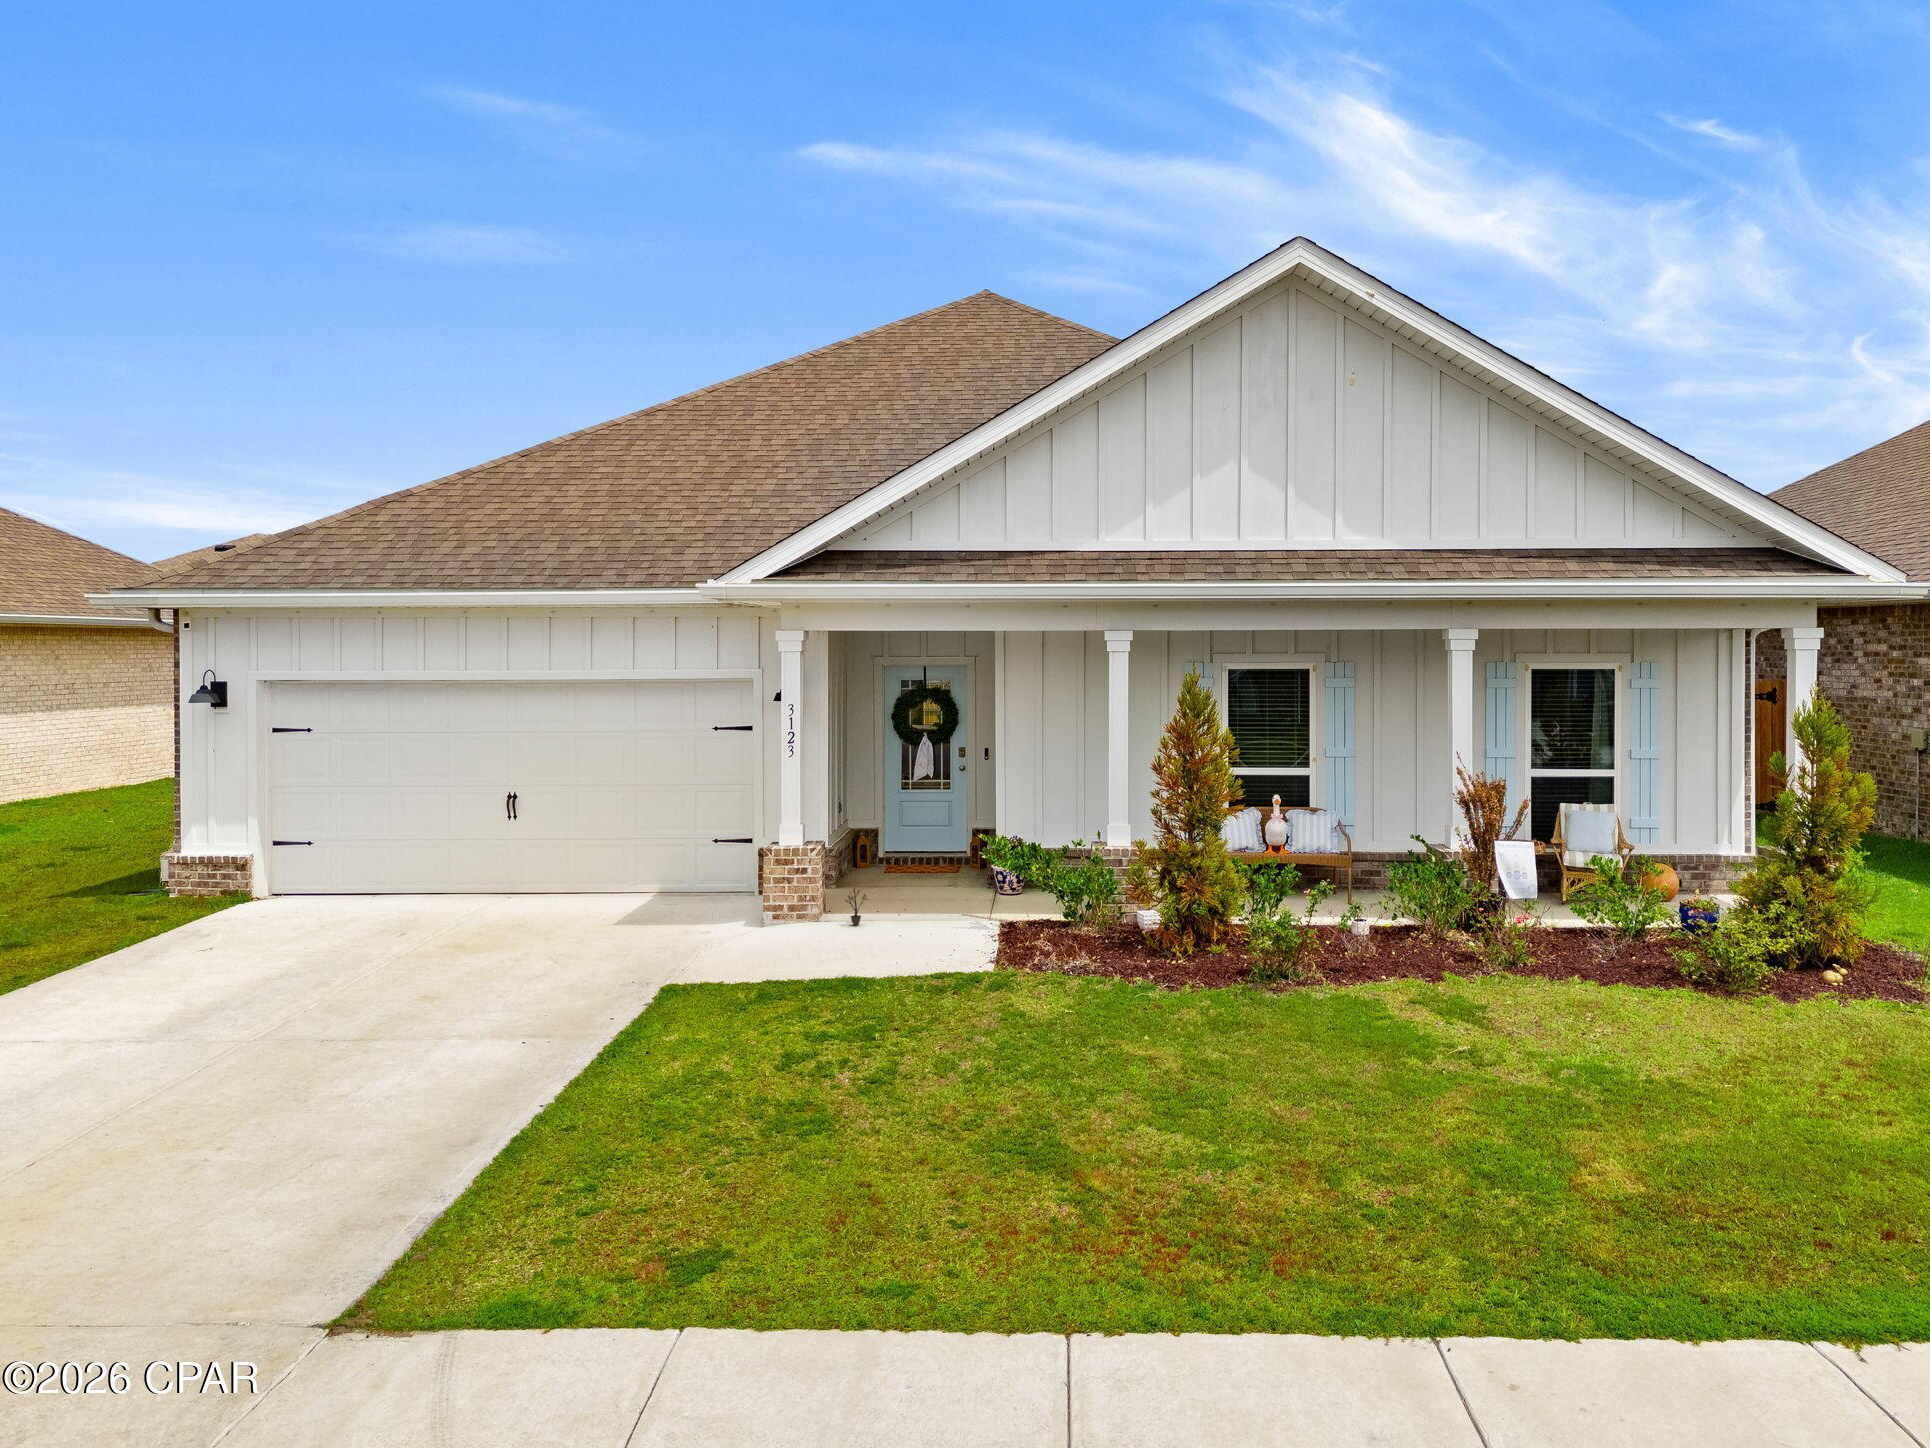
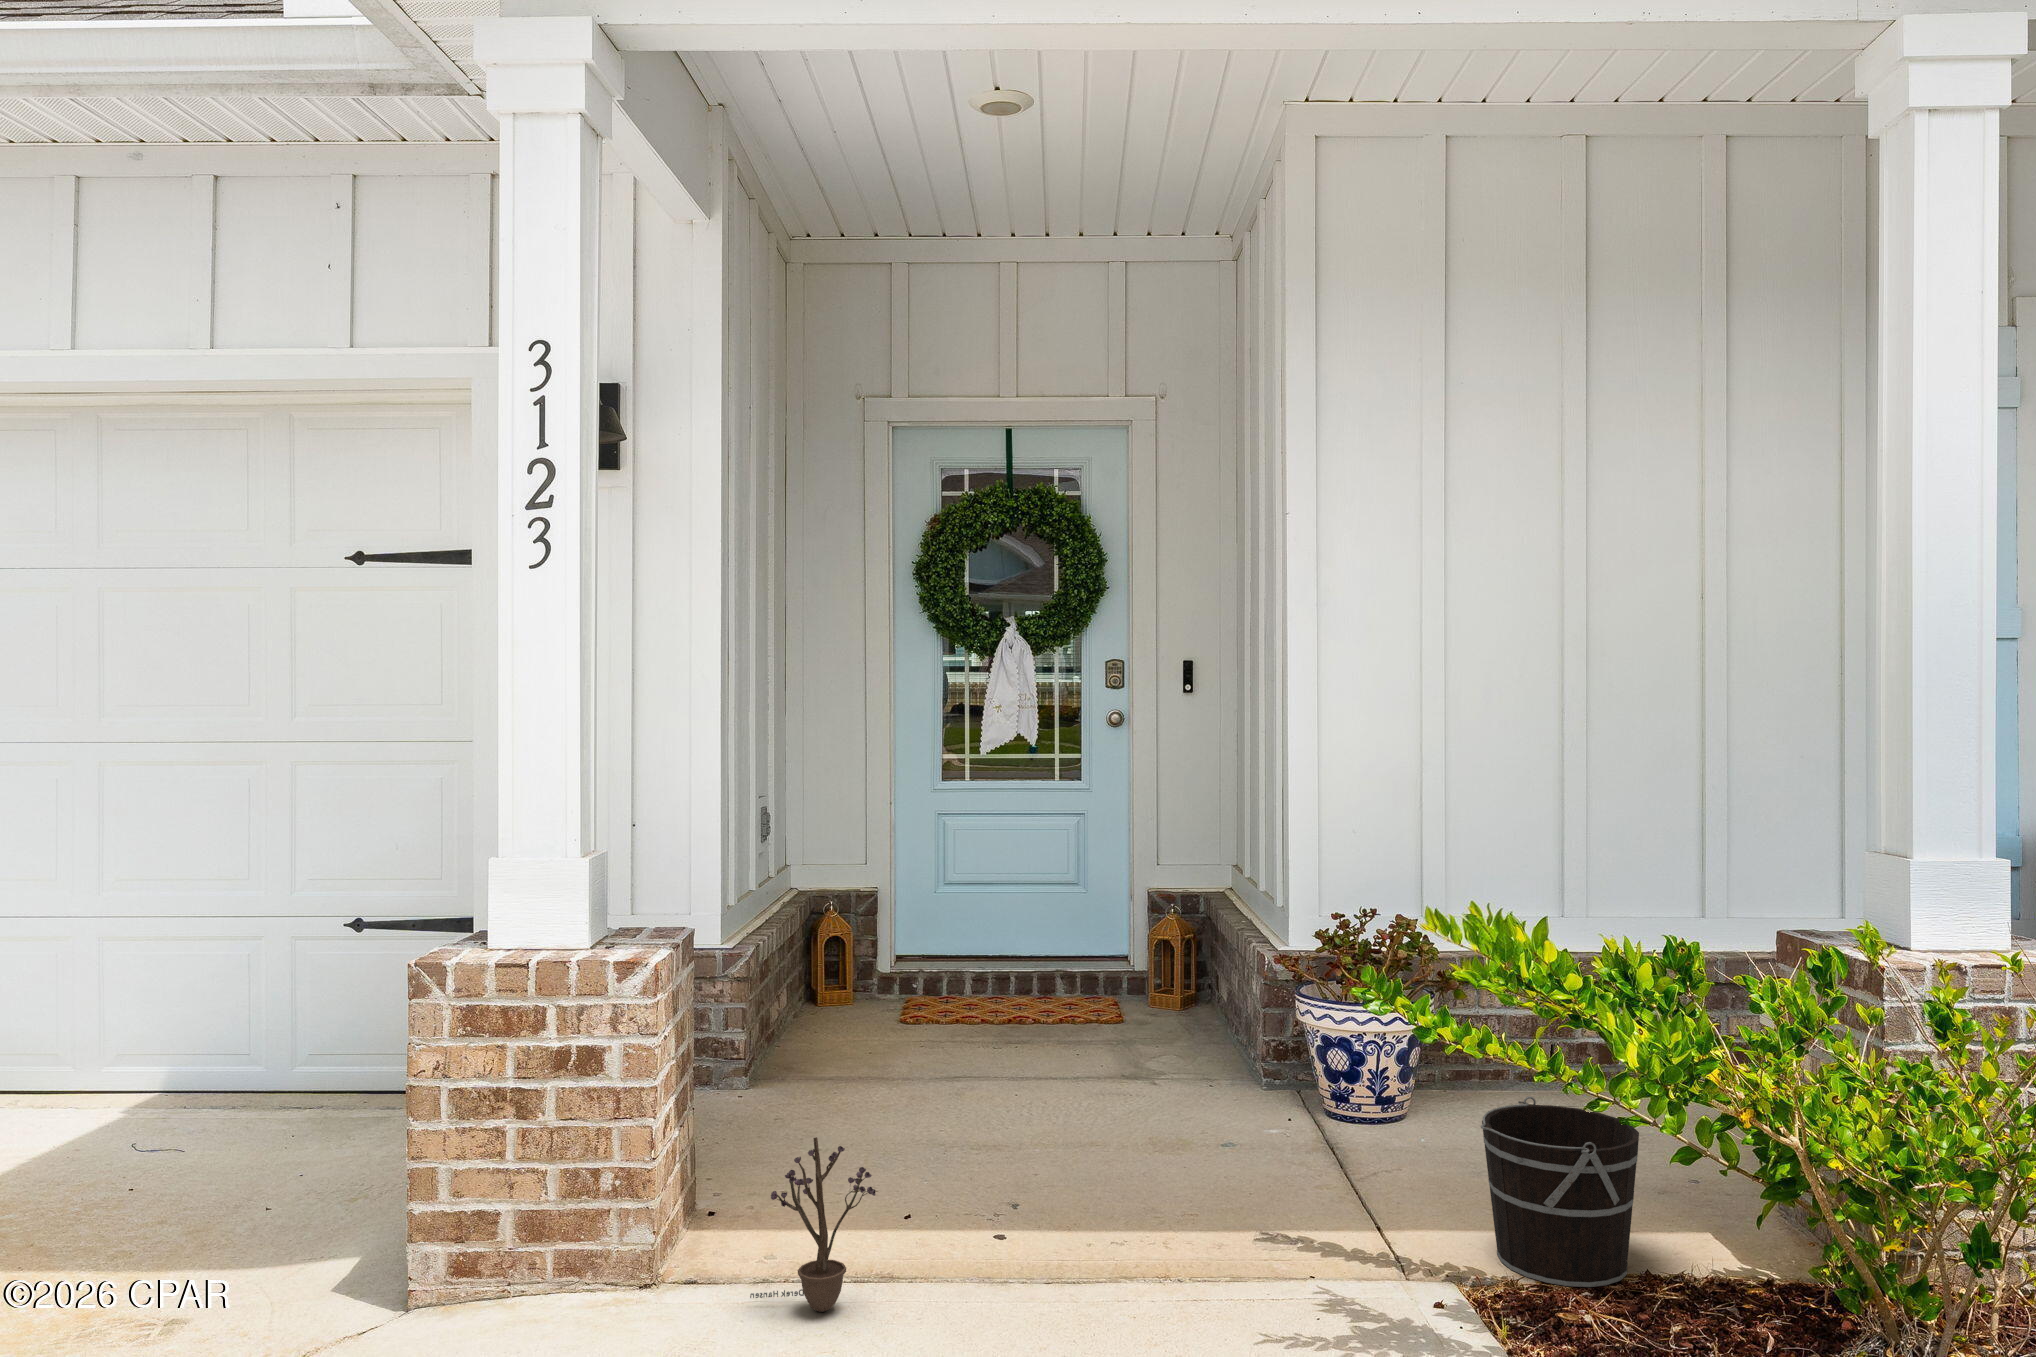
bucket: none [1008,883,1044,922] -> present [1481,1096,1639,1287]

